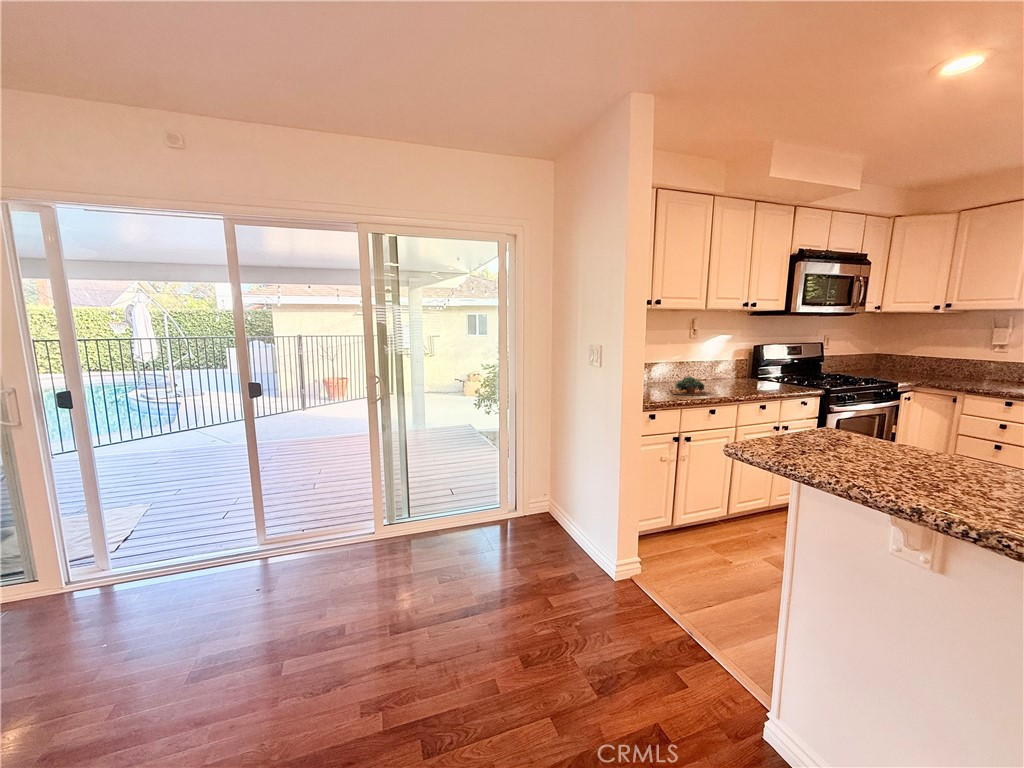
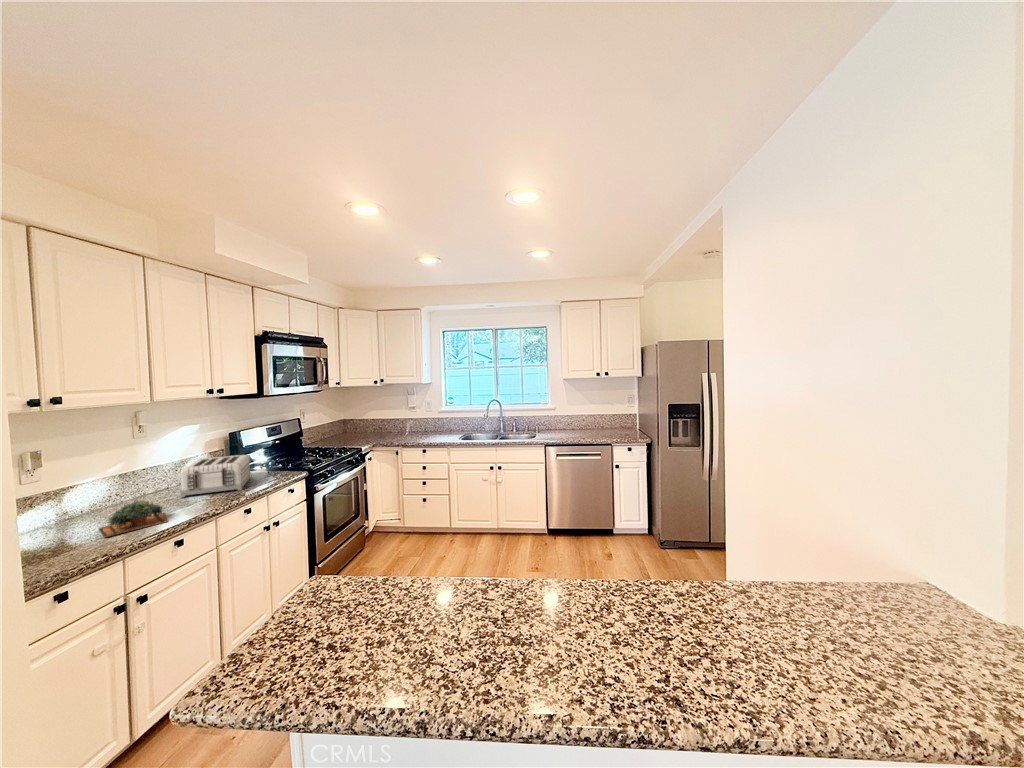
toaster: none [714,362,769,390] -> present [180,455,251,497]

